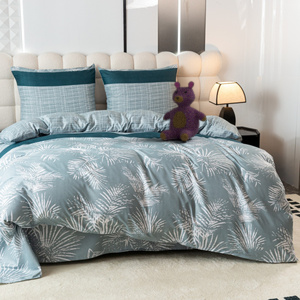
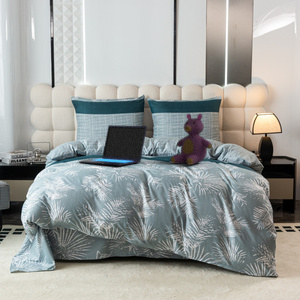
laptop: none [50,97,129,146] -> present [79,125,147,166]

